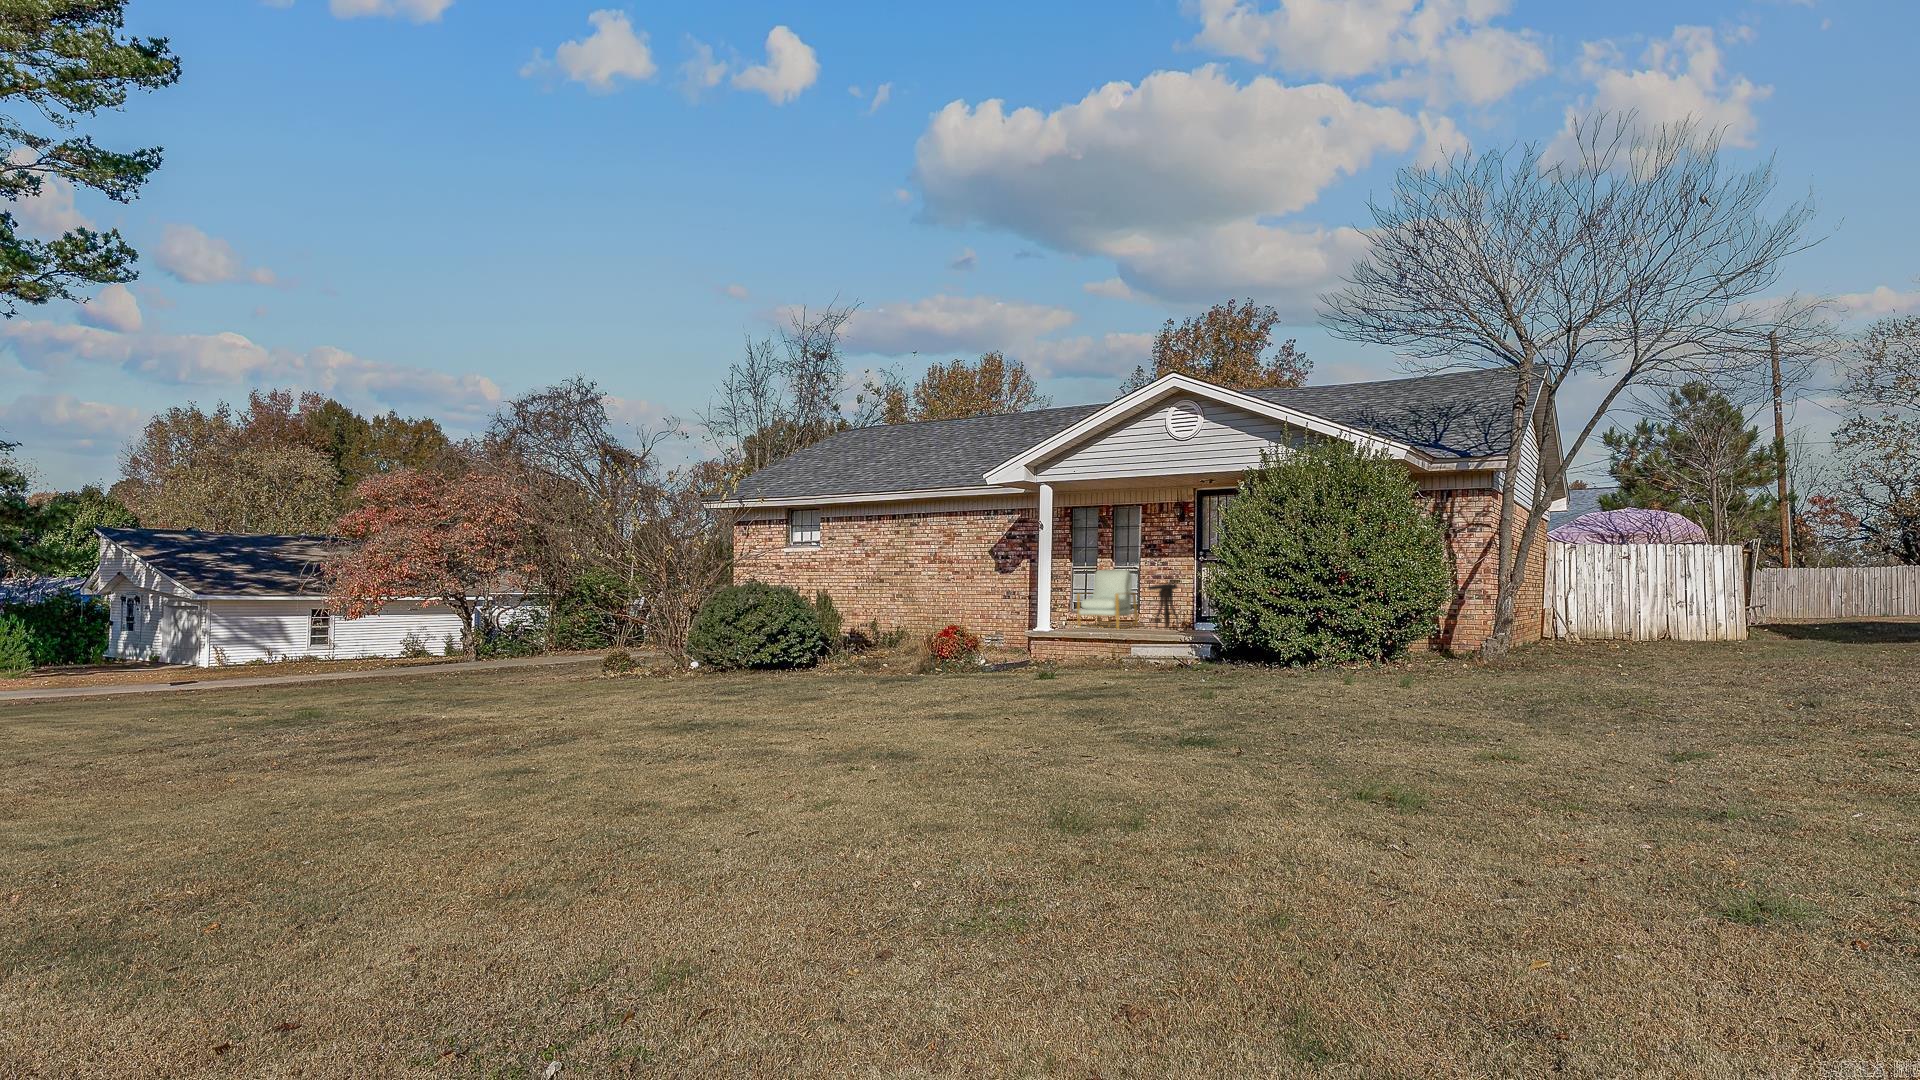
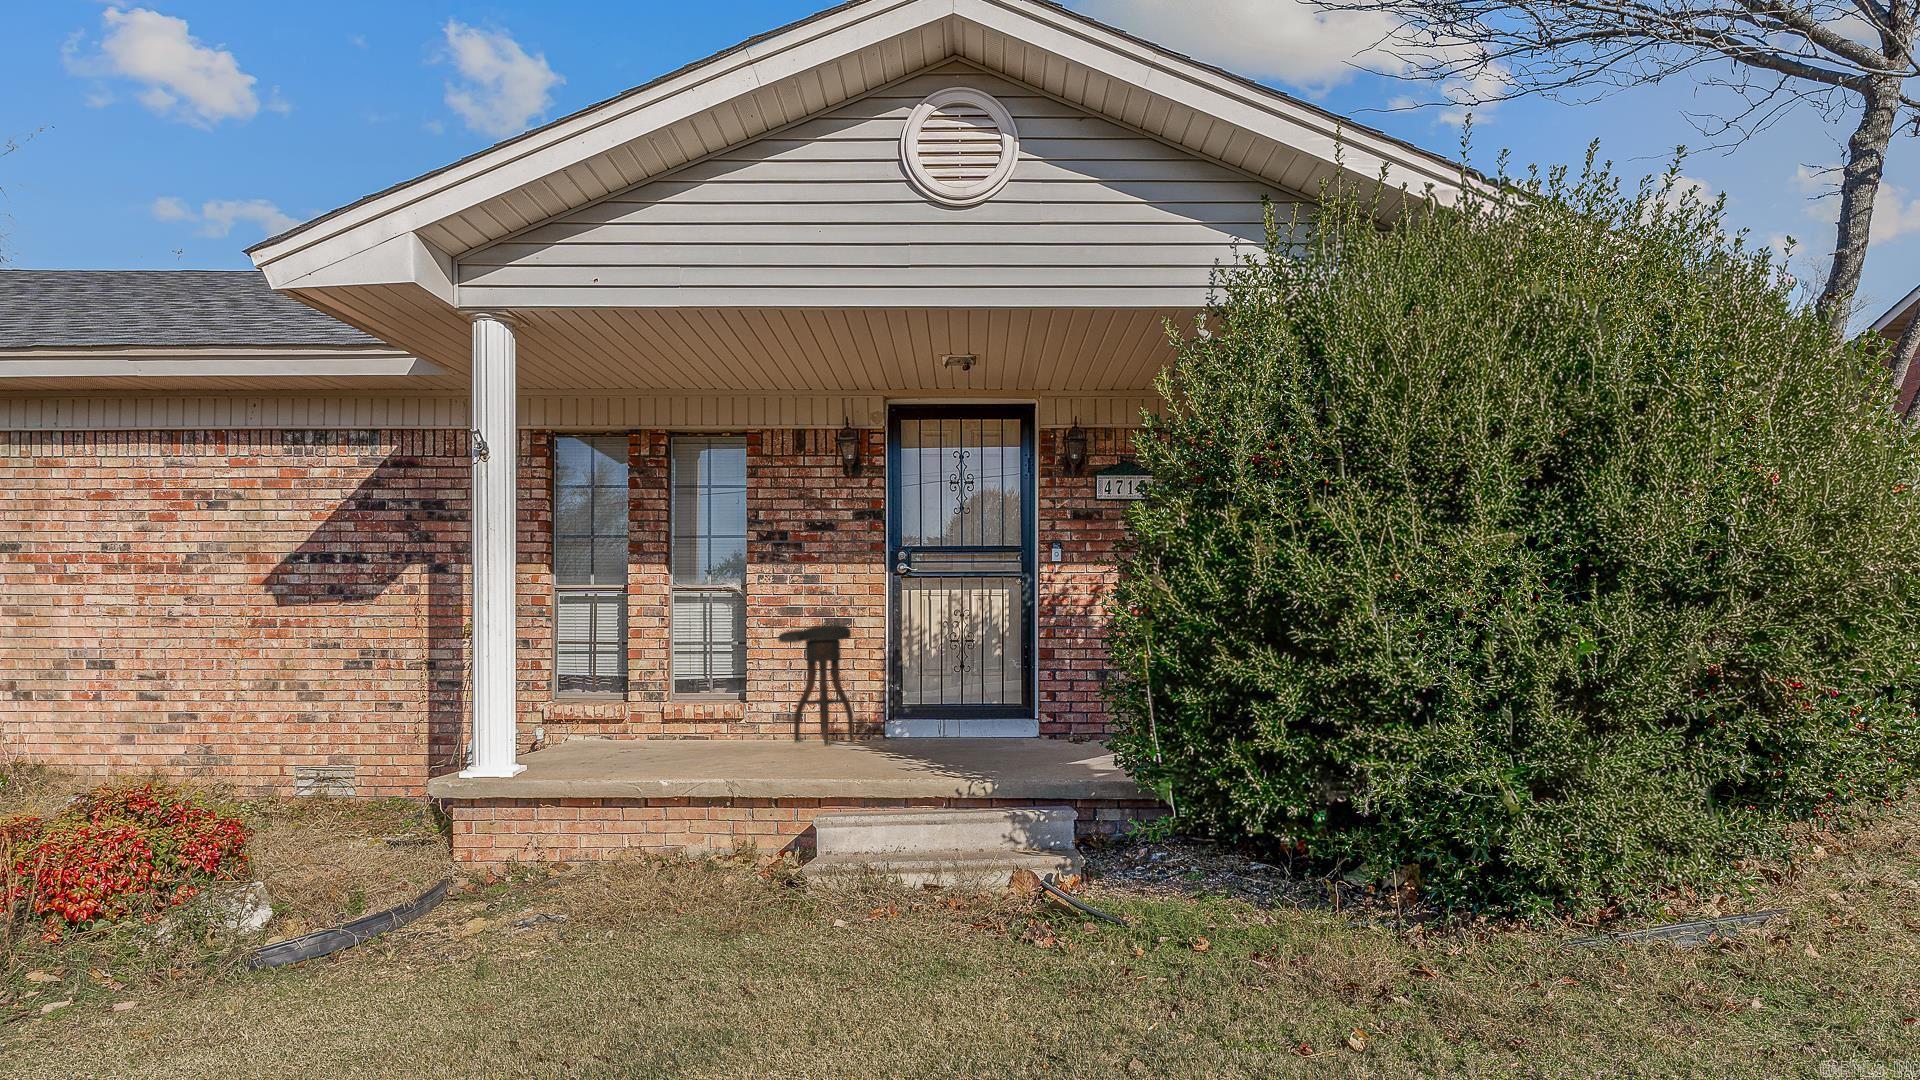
chair: present [1077,570,1138,629] -> none [581,591,741,759]

